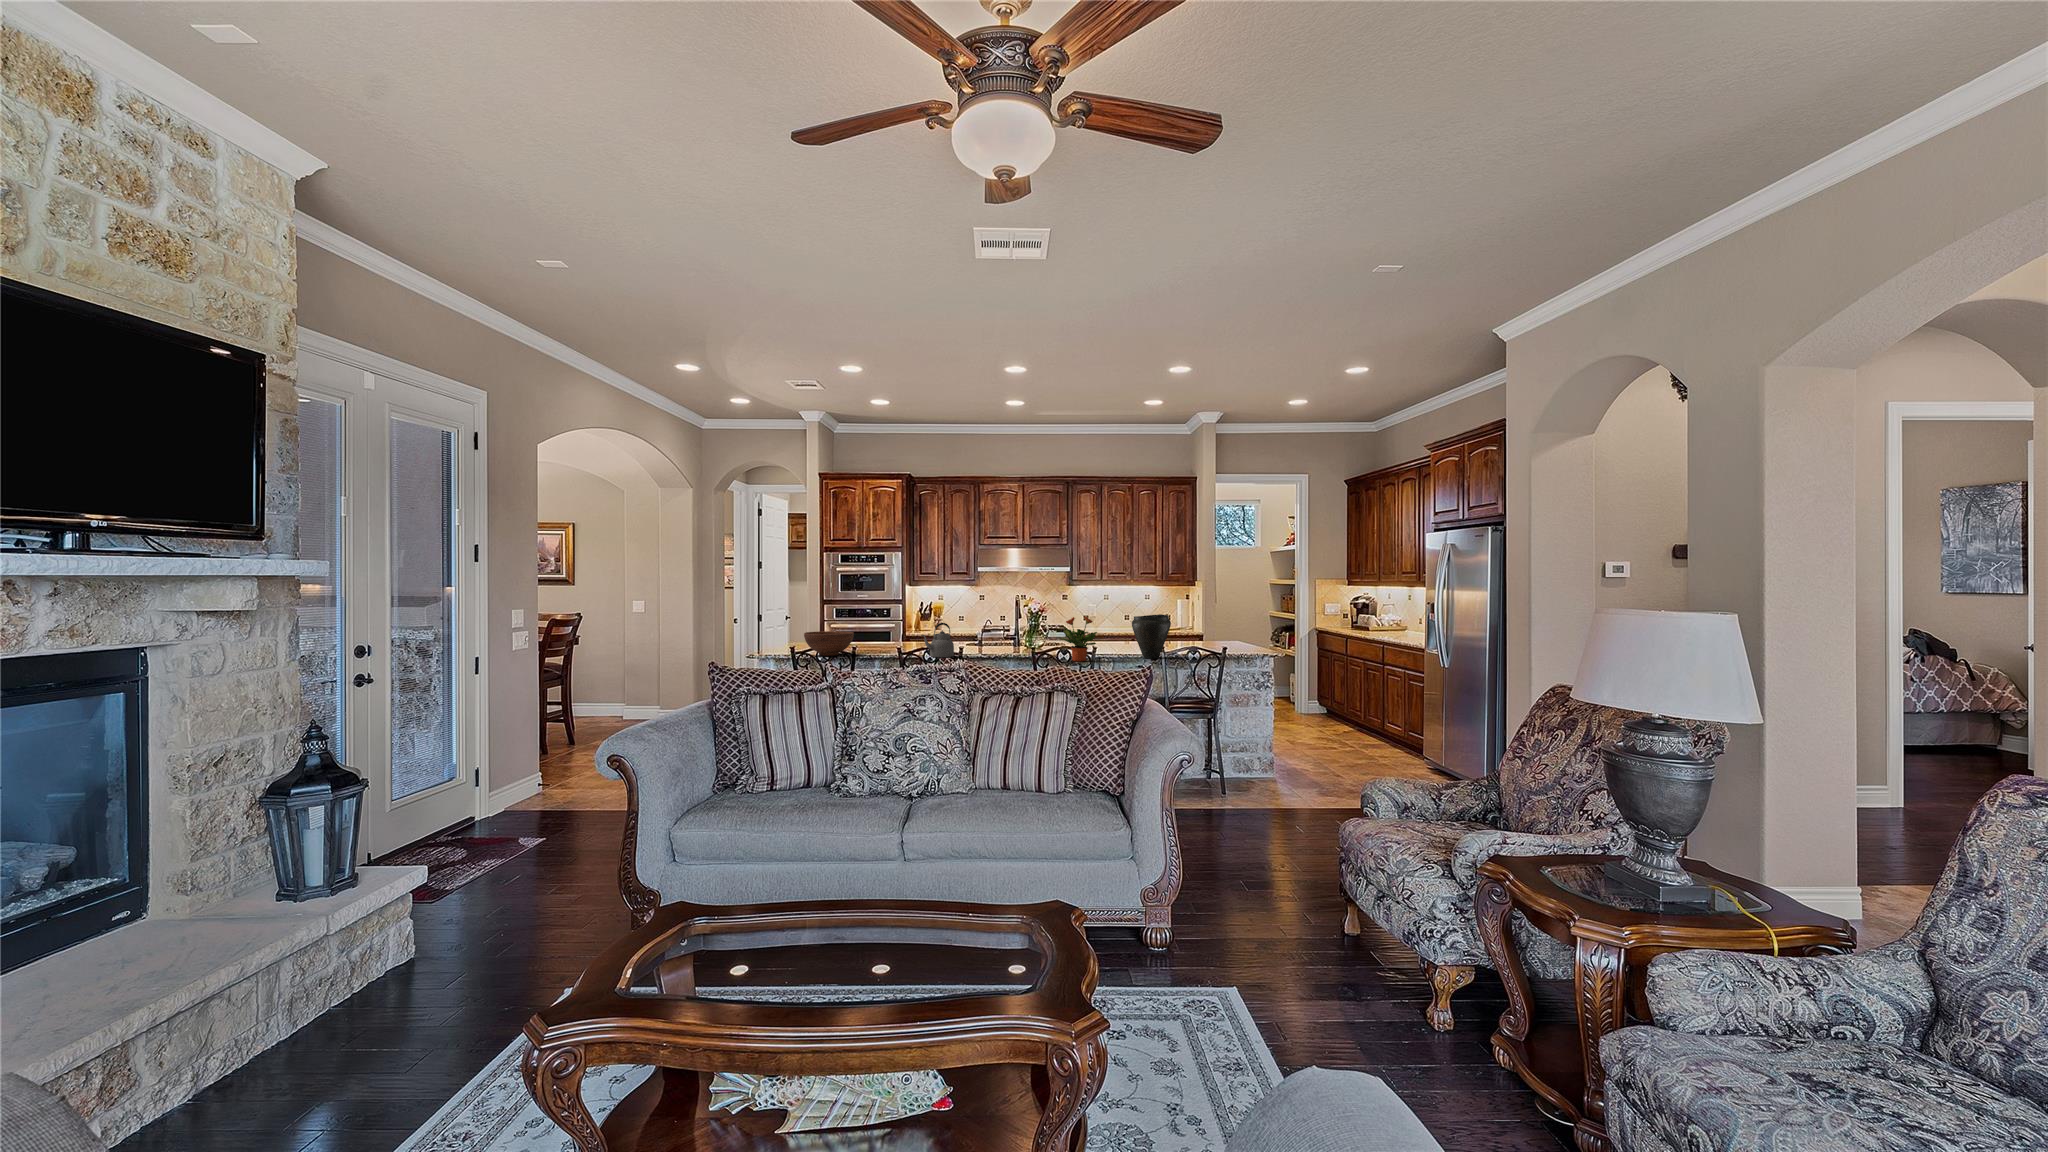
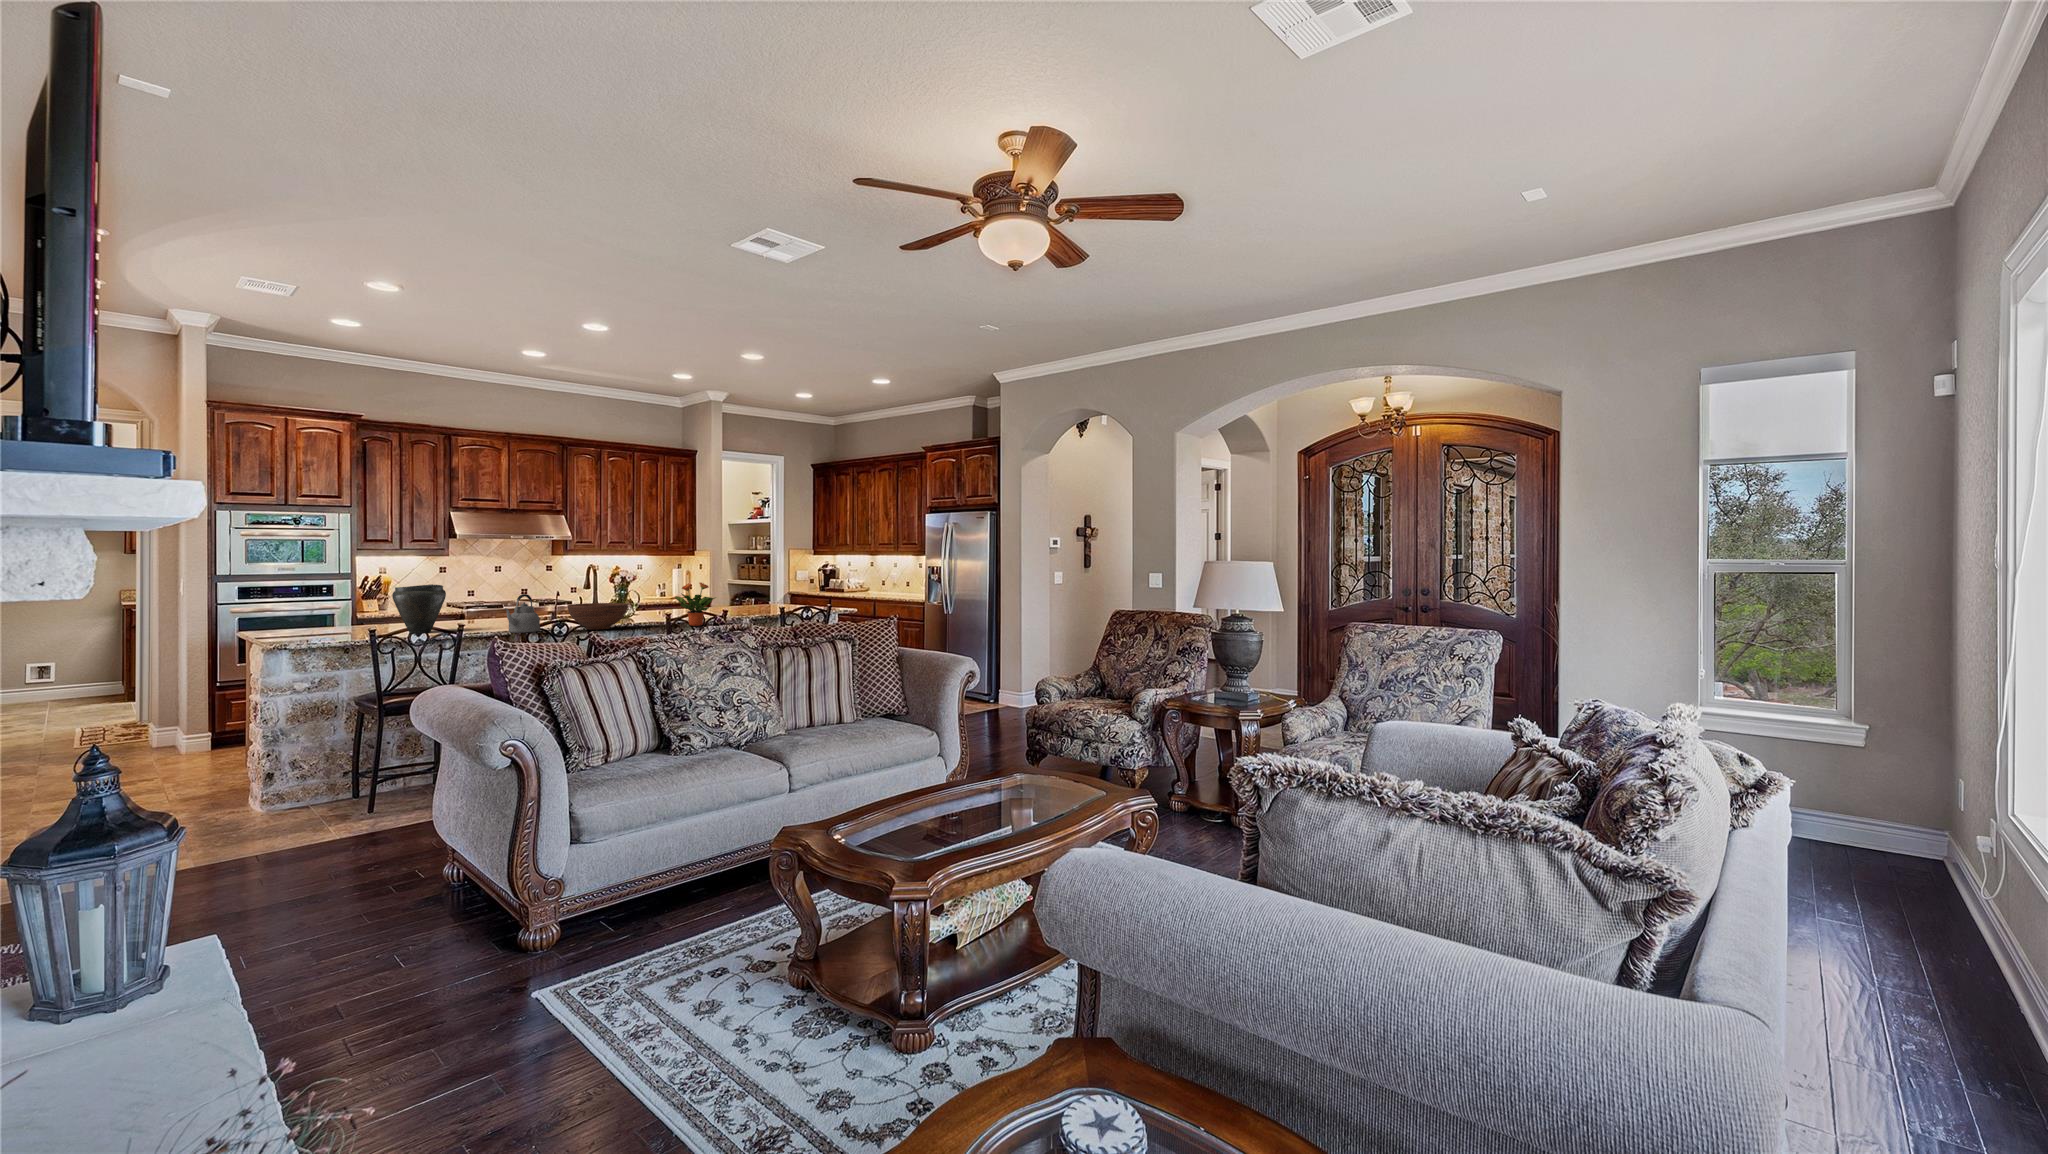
vase: present [1132,614,1171,659] -> present [392,584,446,633]
fruit bowl: present [804,631,854,656] -> present [567,603,628,630]

